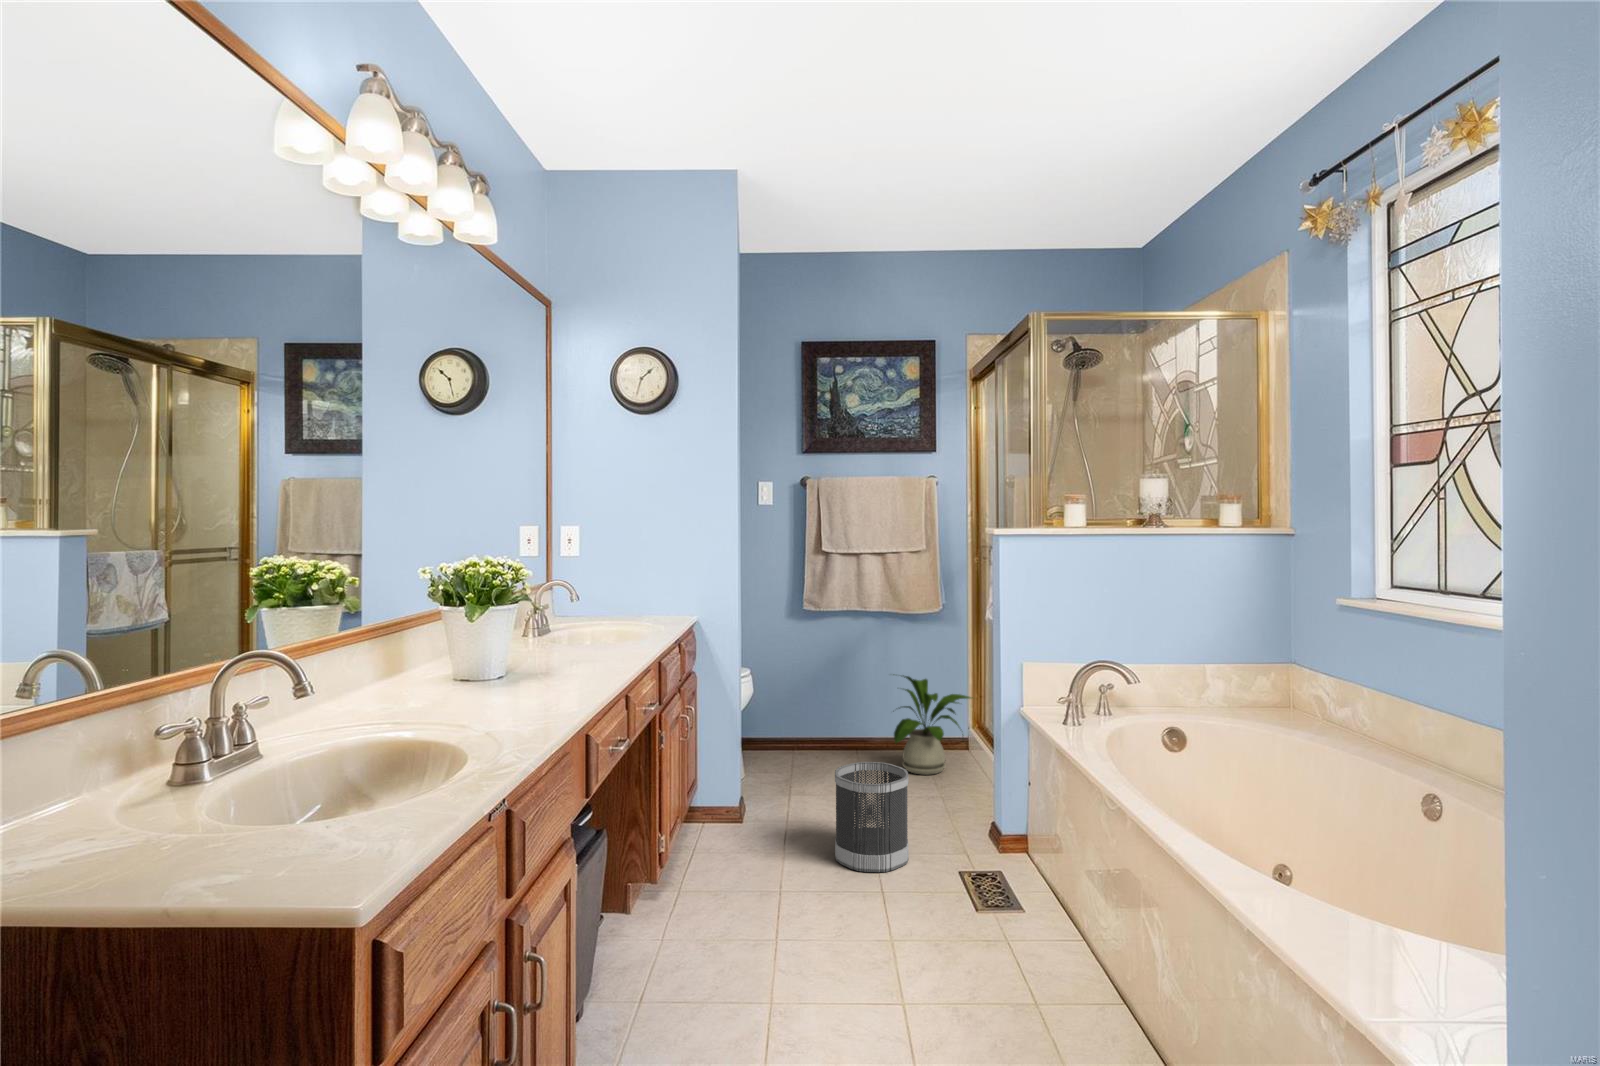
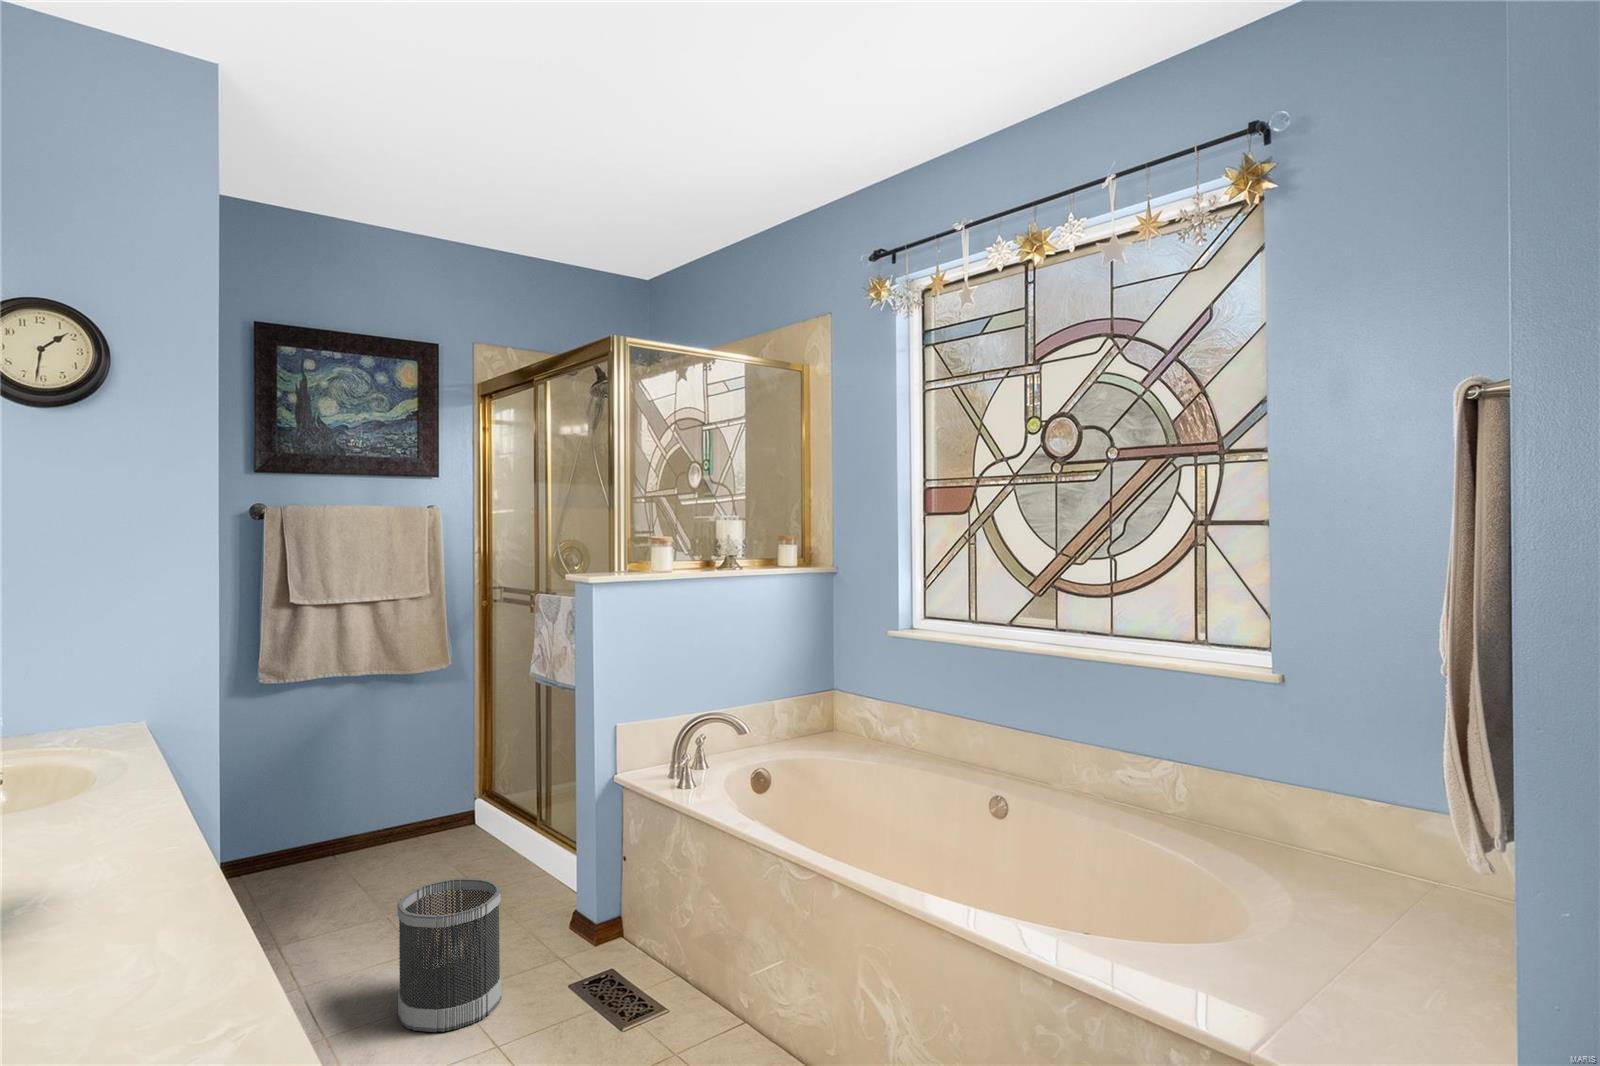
house plant: present [894,675,973,775] -> none [399,757,504,880]

